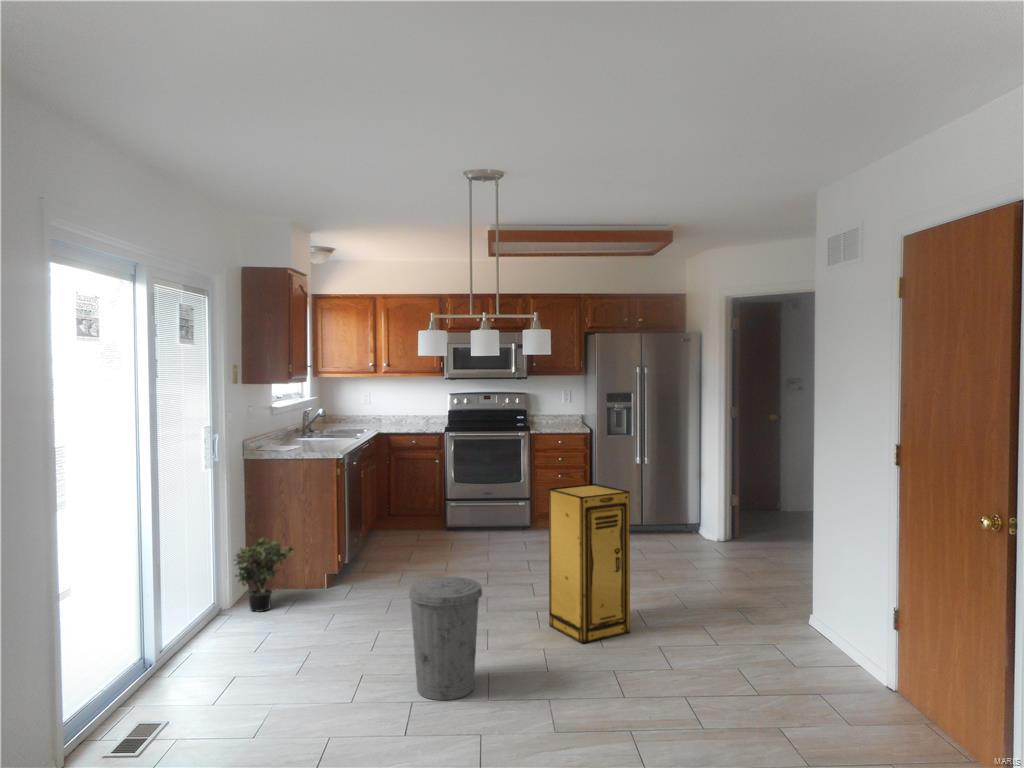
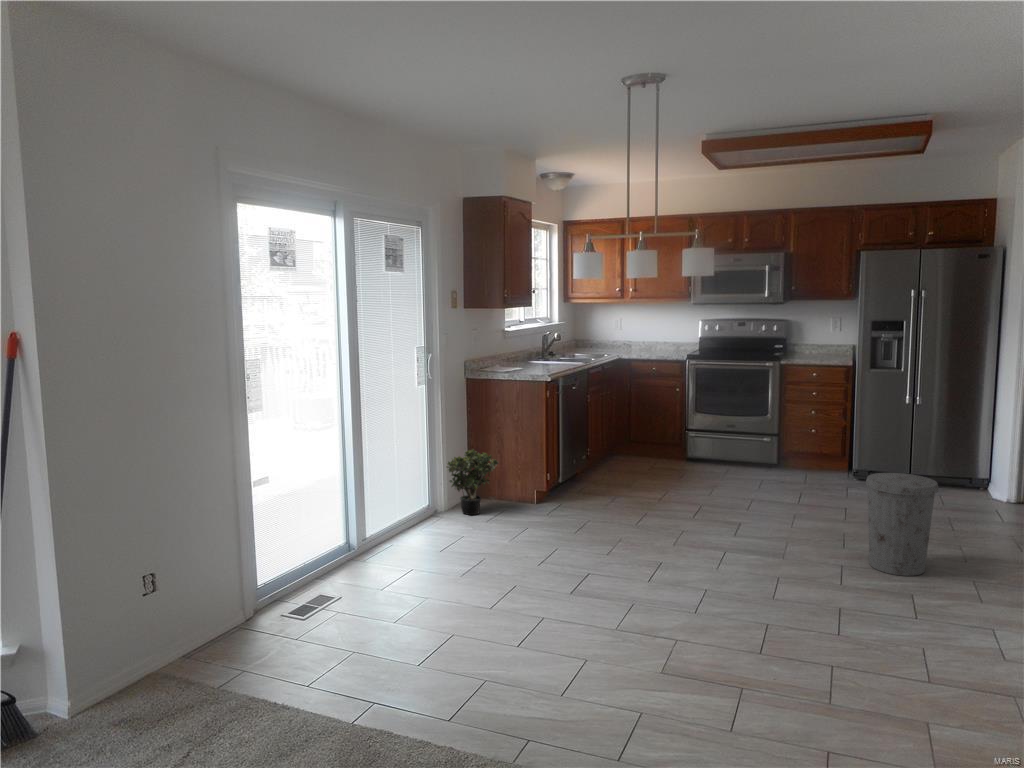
storage cabinet: present [549,484,630,644] -> none [727,421,821,593]
trash can: present [409,577,482,700] -> present [866,473,938,576]

